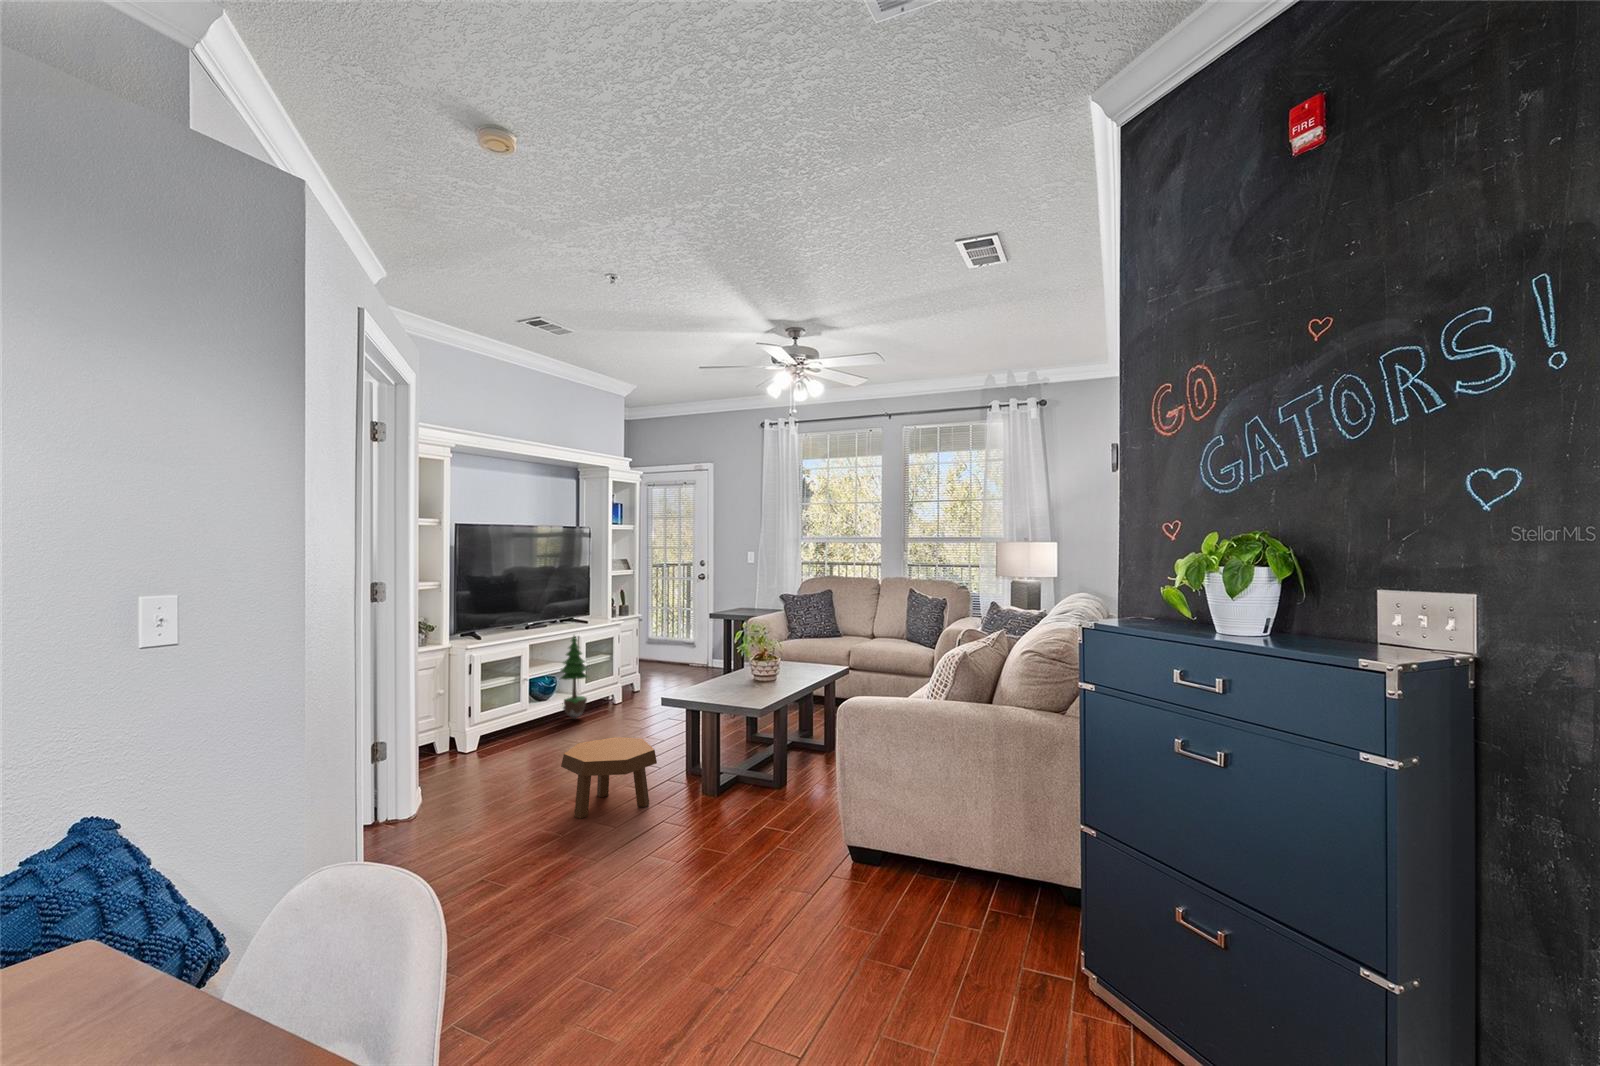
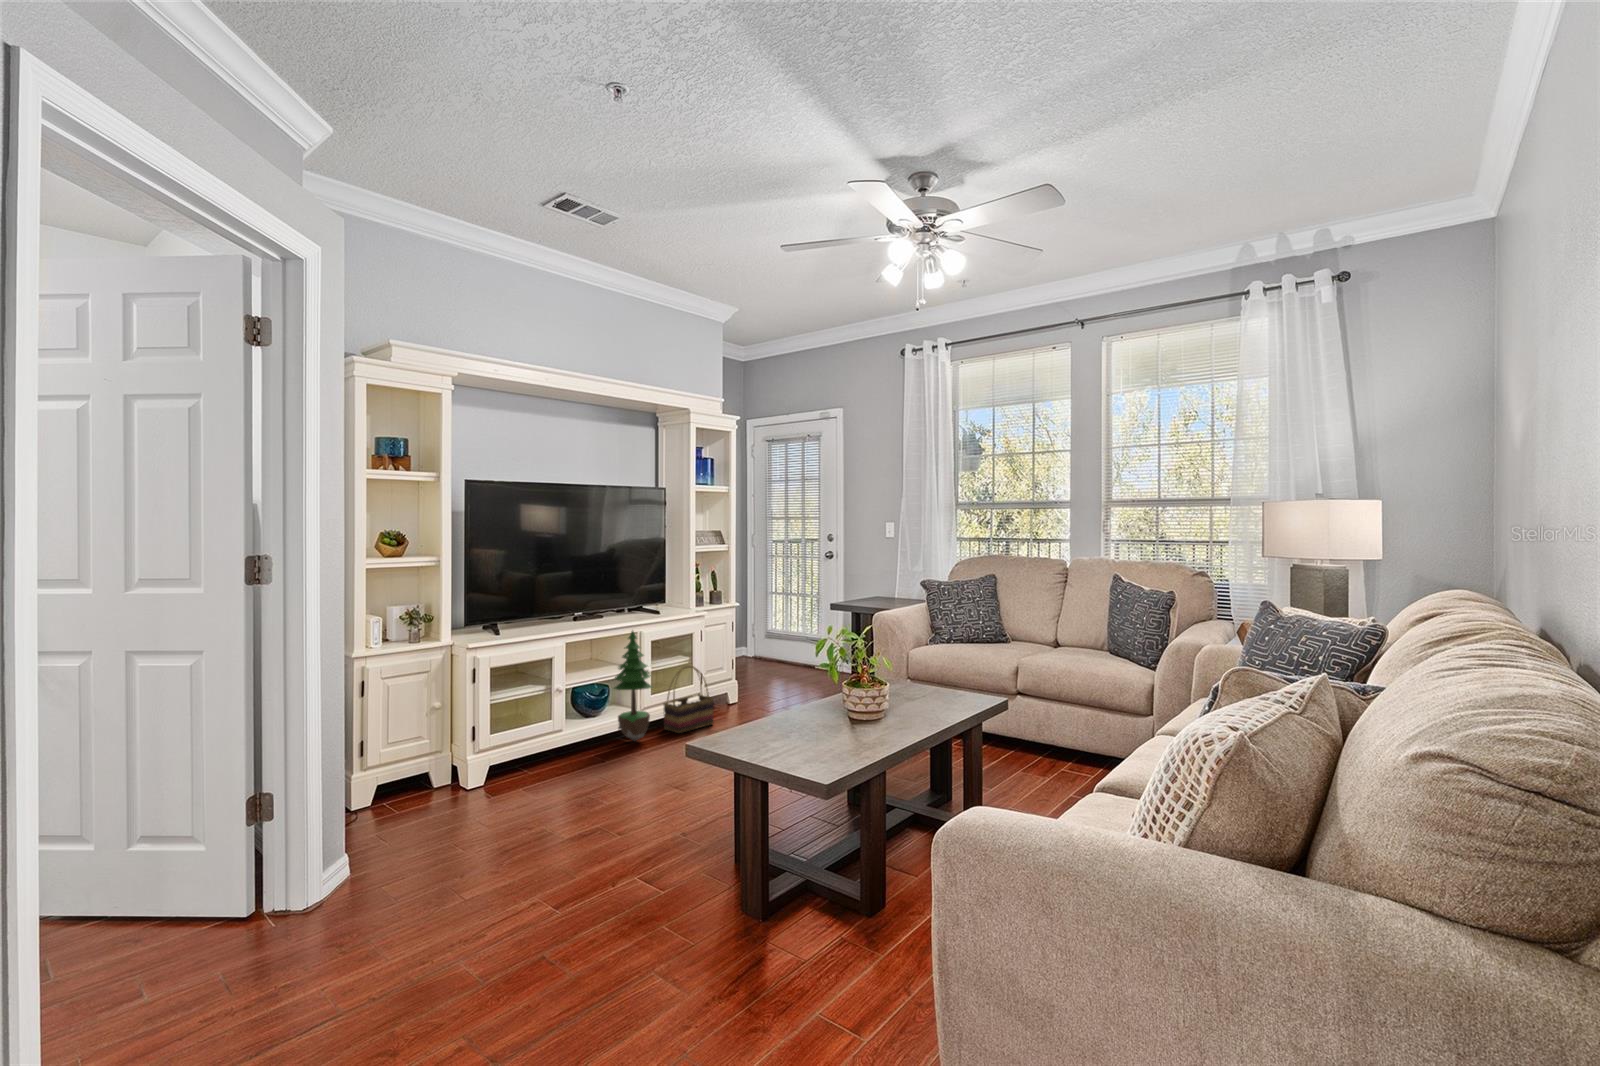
basket: none [592,661,630,712] -> present [664,665,714,733]
footstool: present [561,737,657,819] -> none [511,803,657,948]

